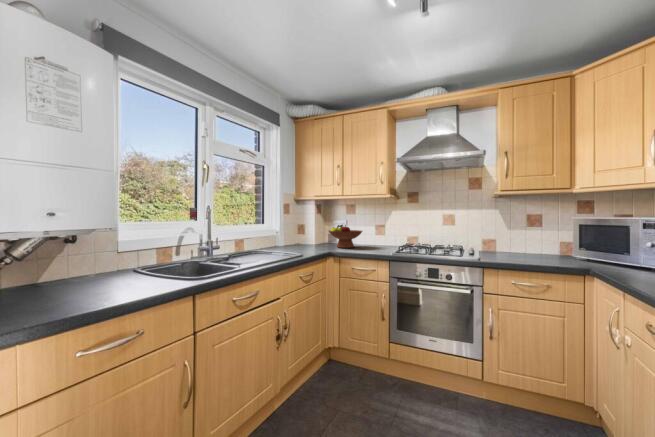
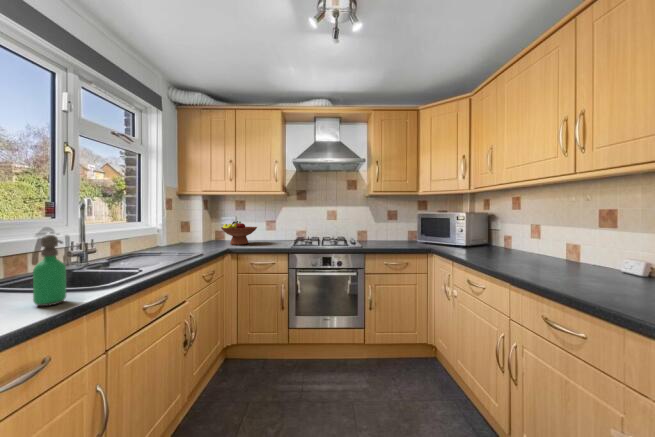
soap dispenser: none [145,234,167,290] -> present [33,235,66,306]

